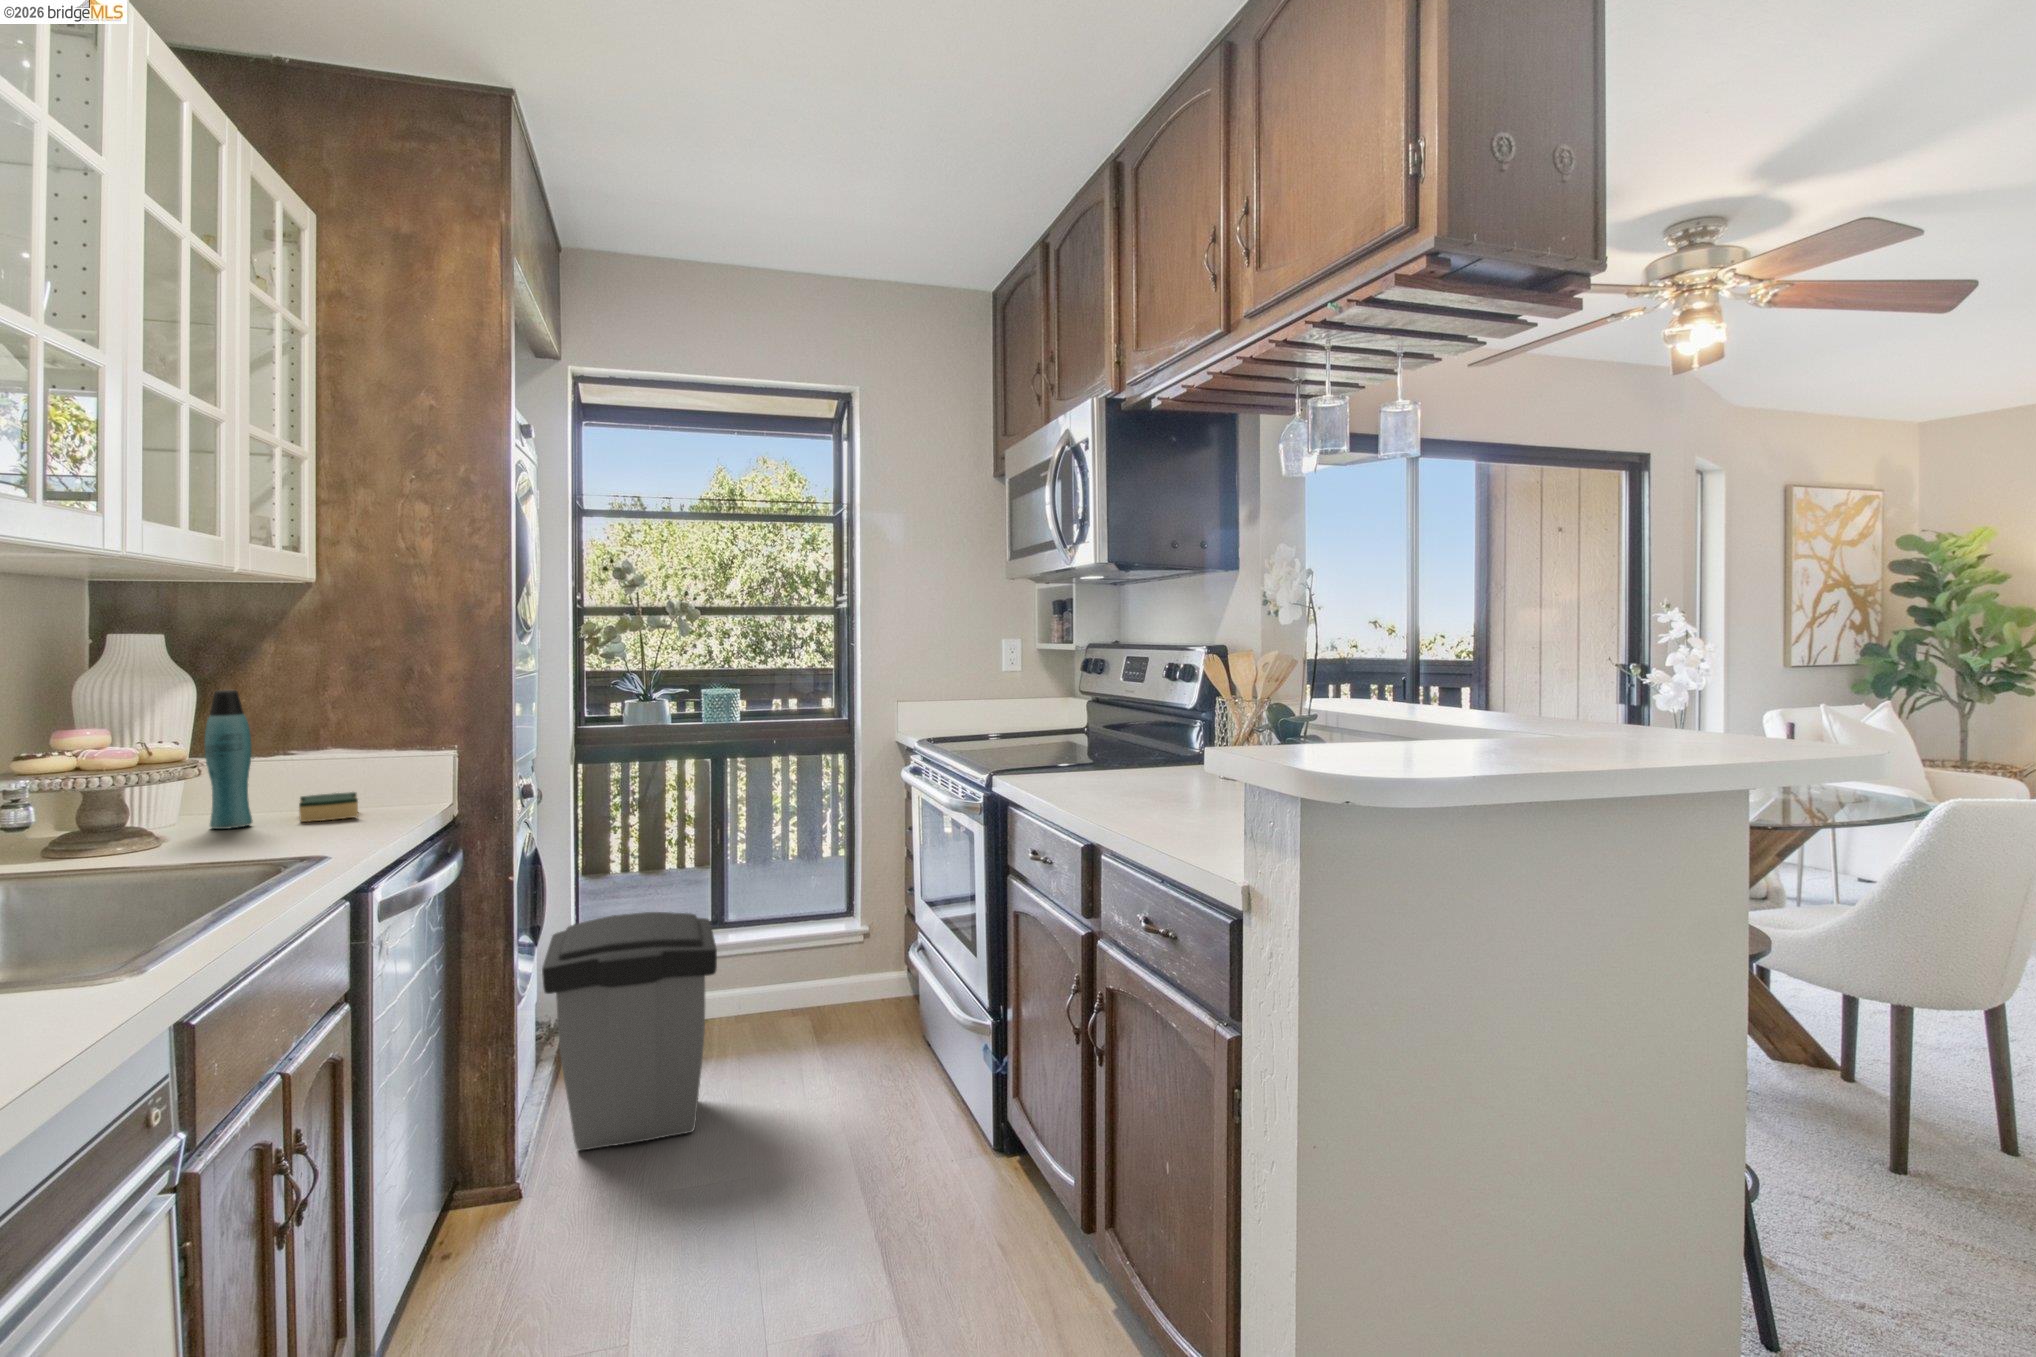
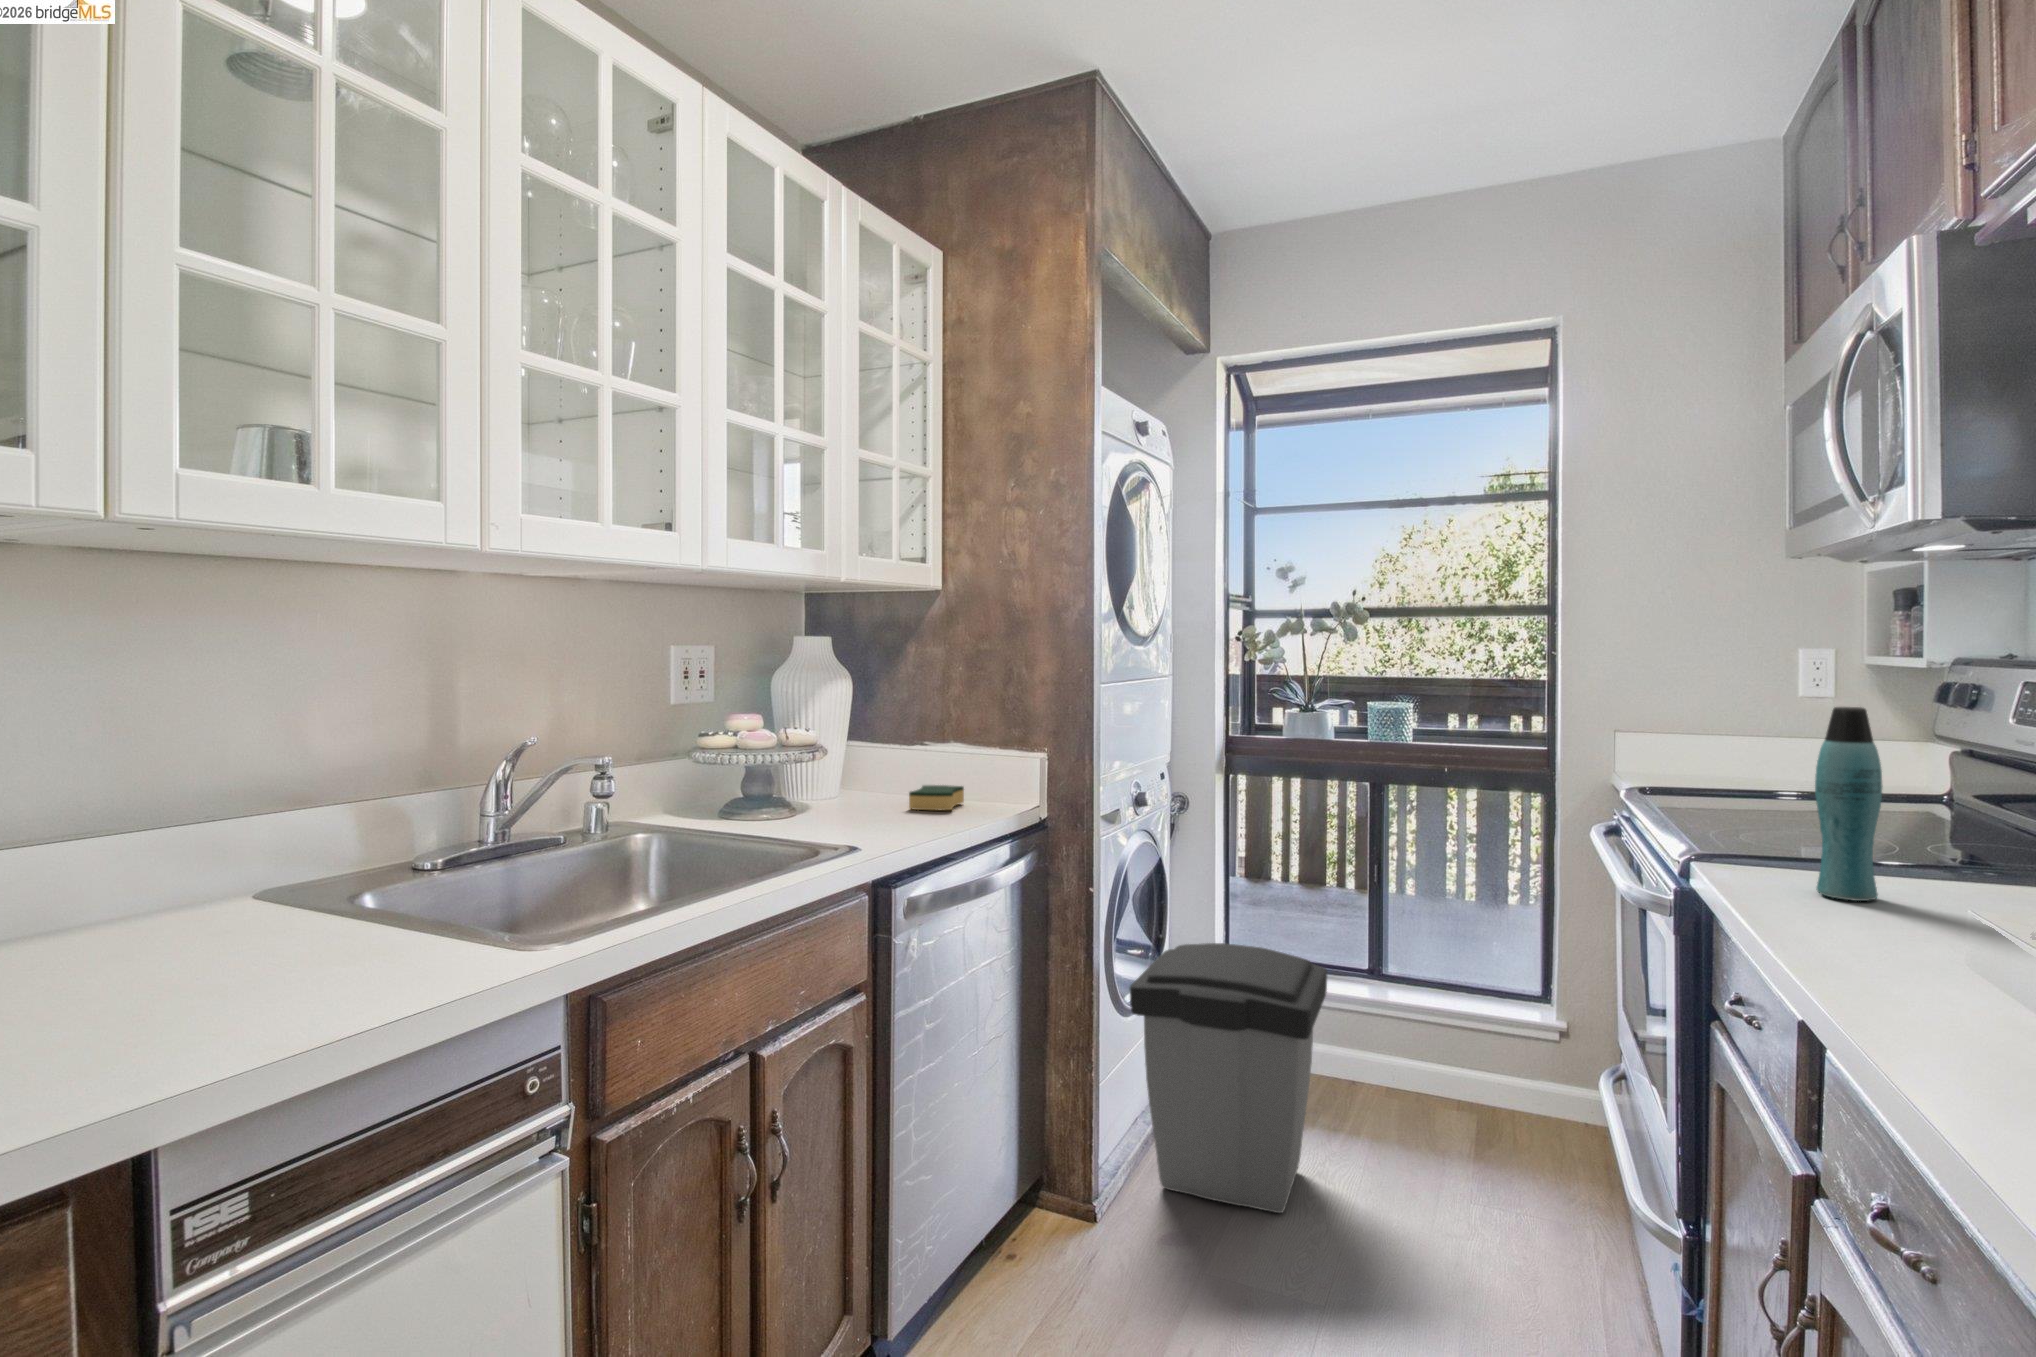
bottle: present [205,690,252,829] -> present [1815,707,1883,901]

